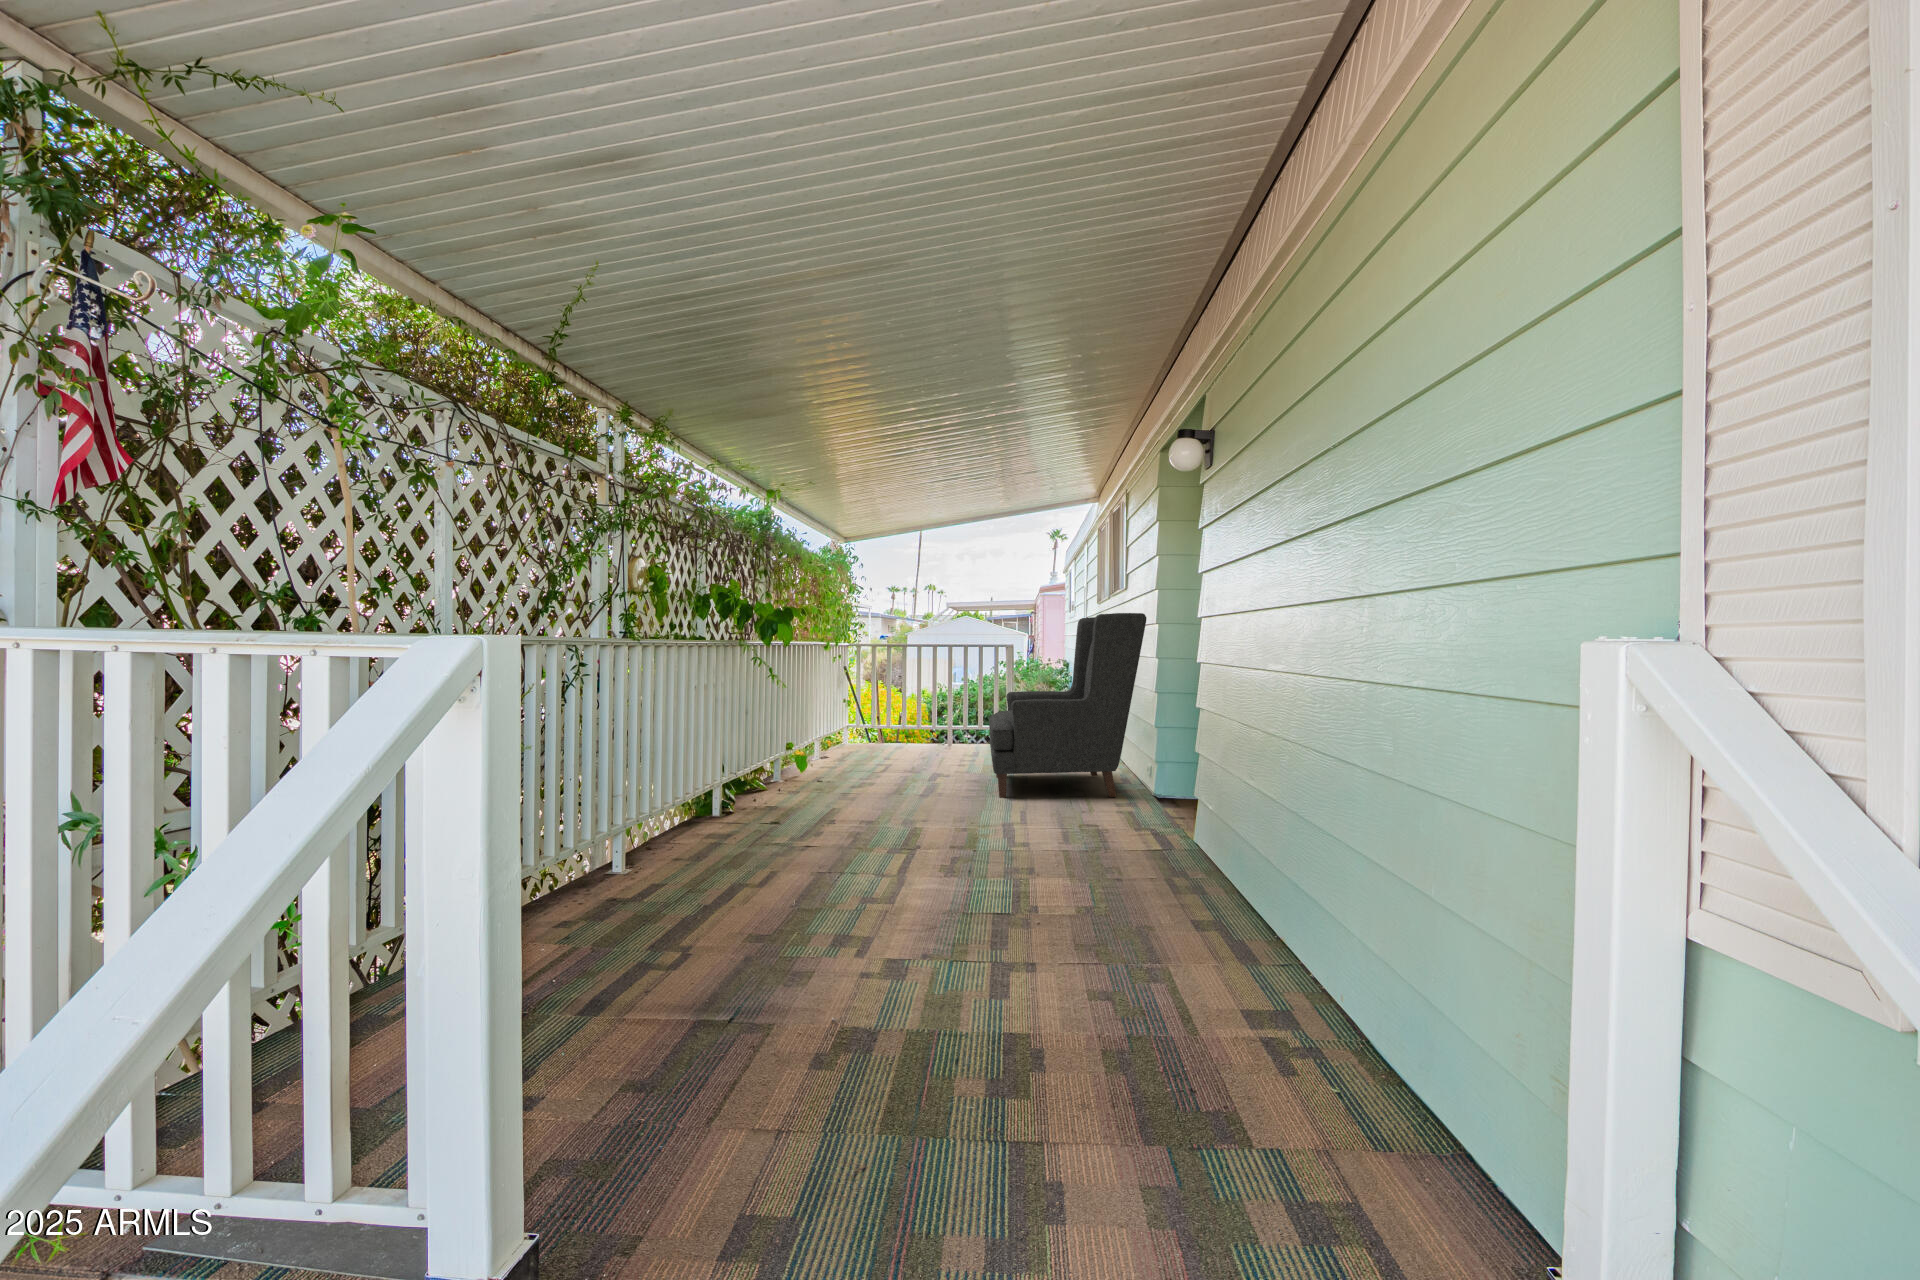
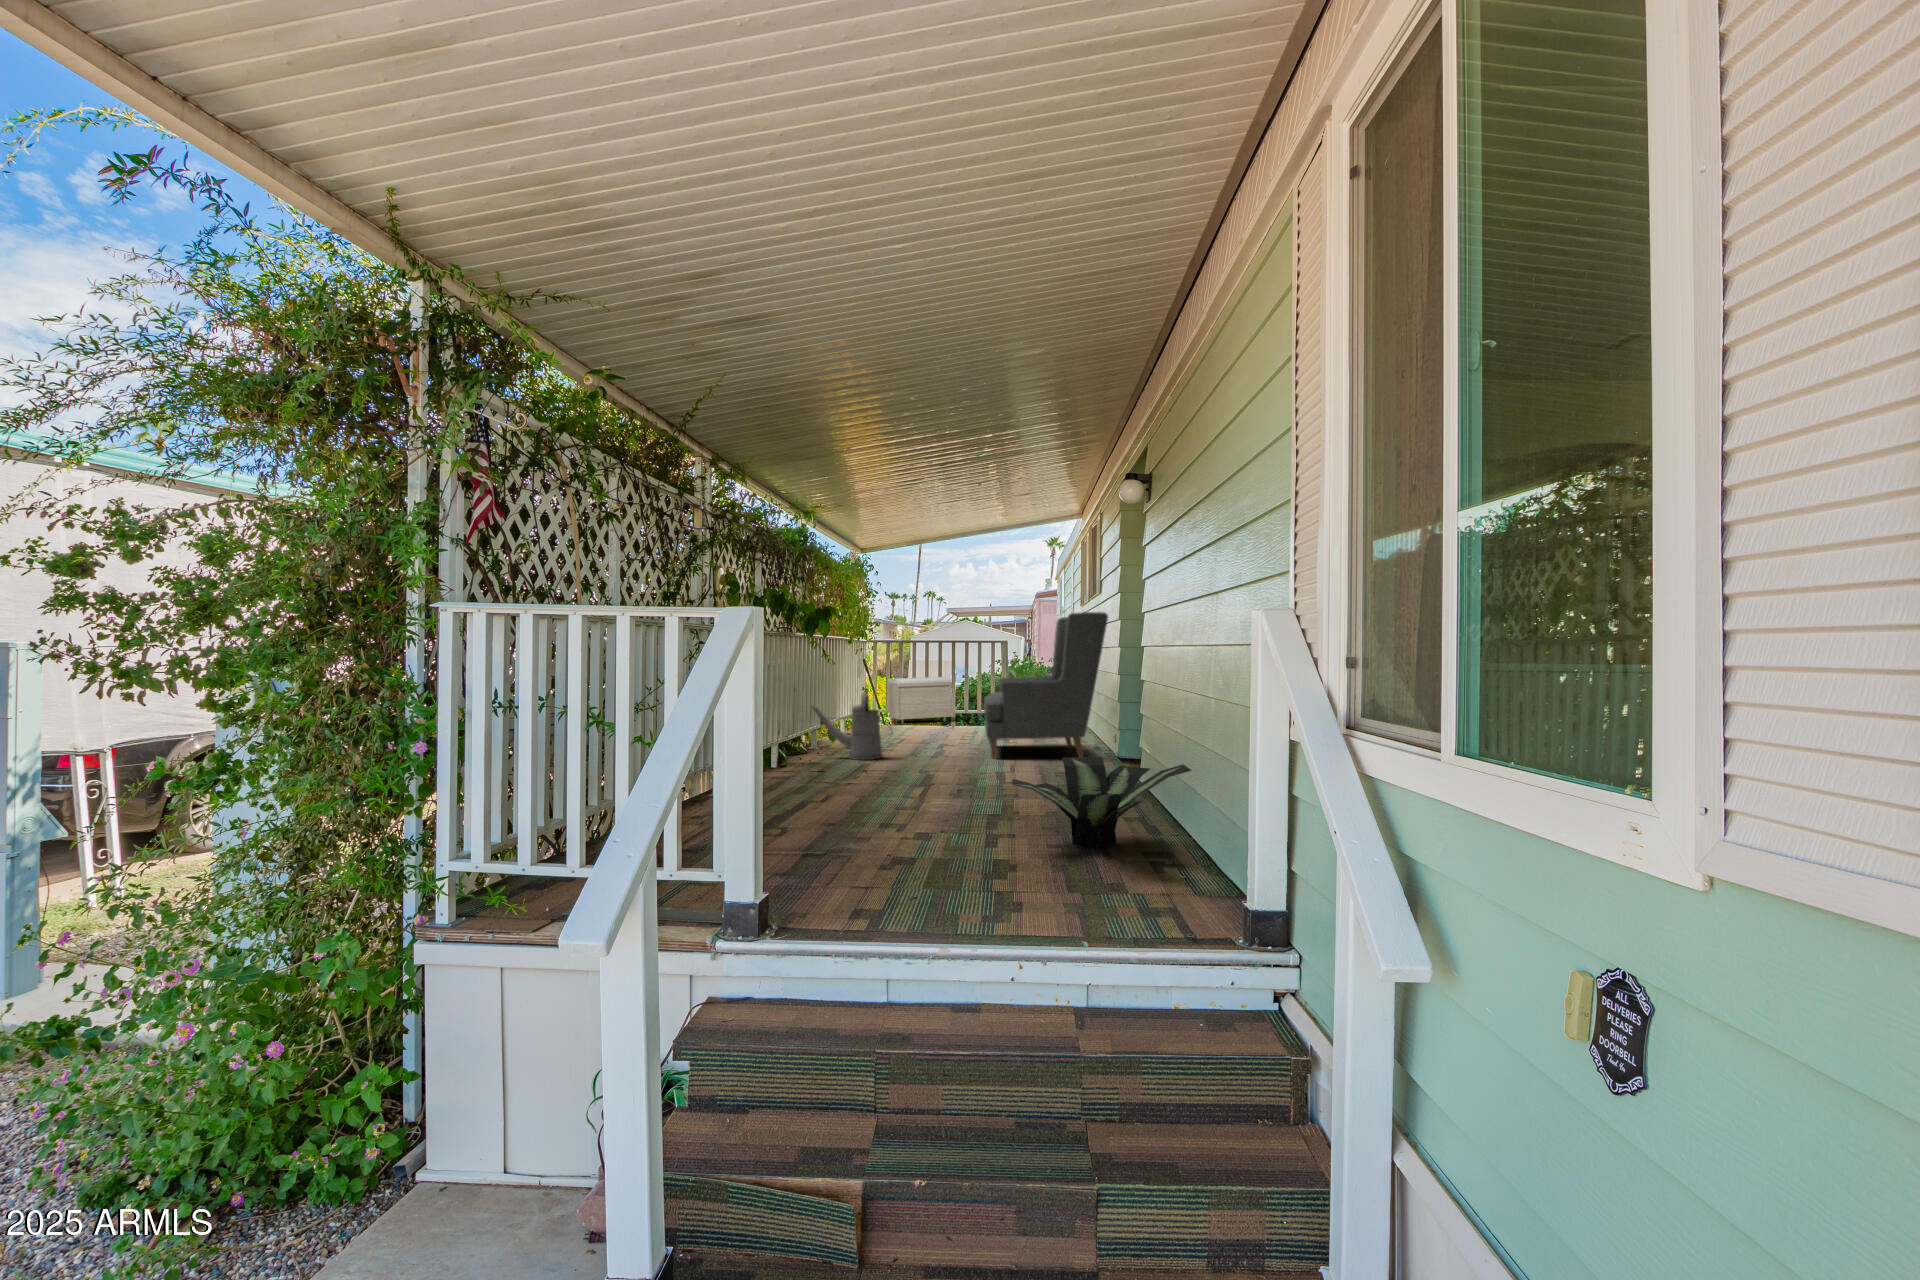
storage bench: none [876,684,950,739] -> present [888,677,952,723]
watering can: none [773,715,875,801] -> present [812,692,883,760]
potted plant: none [1042,838,1329,1004] -> present [1012,757,1192,848]

